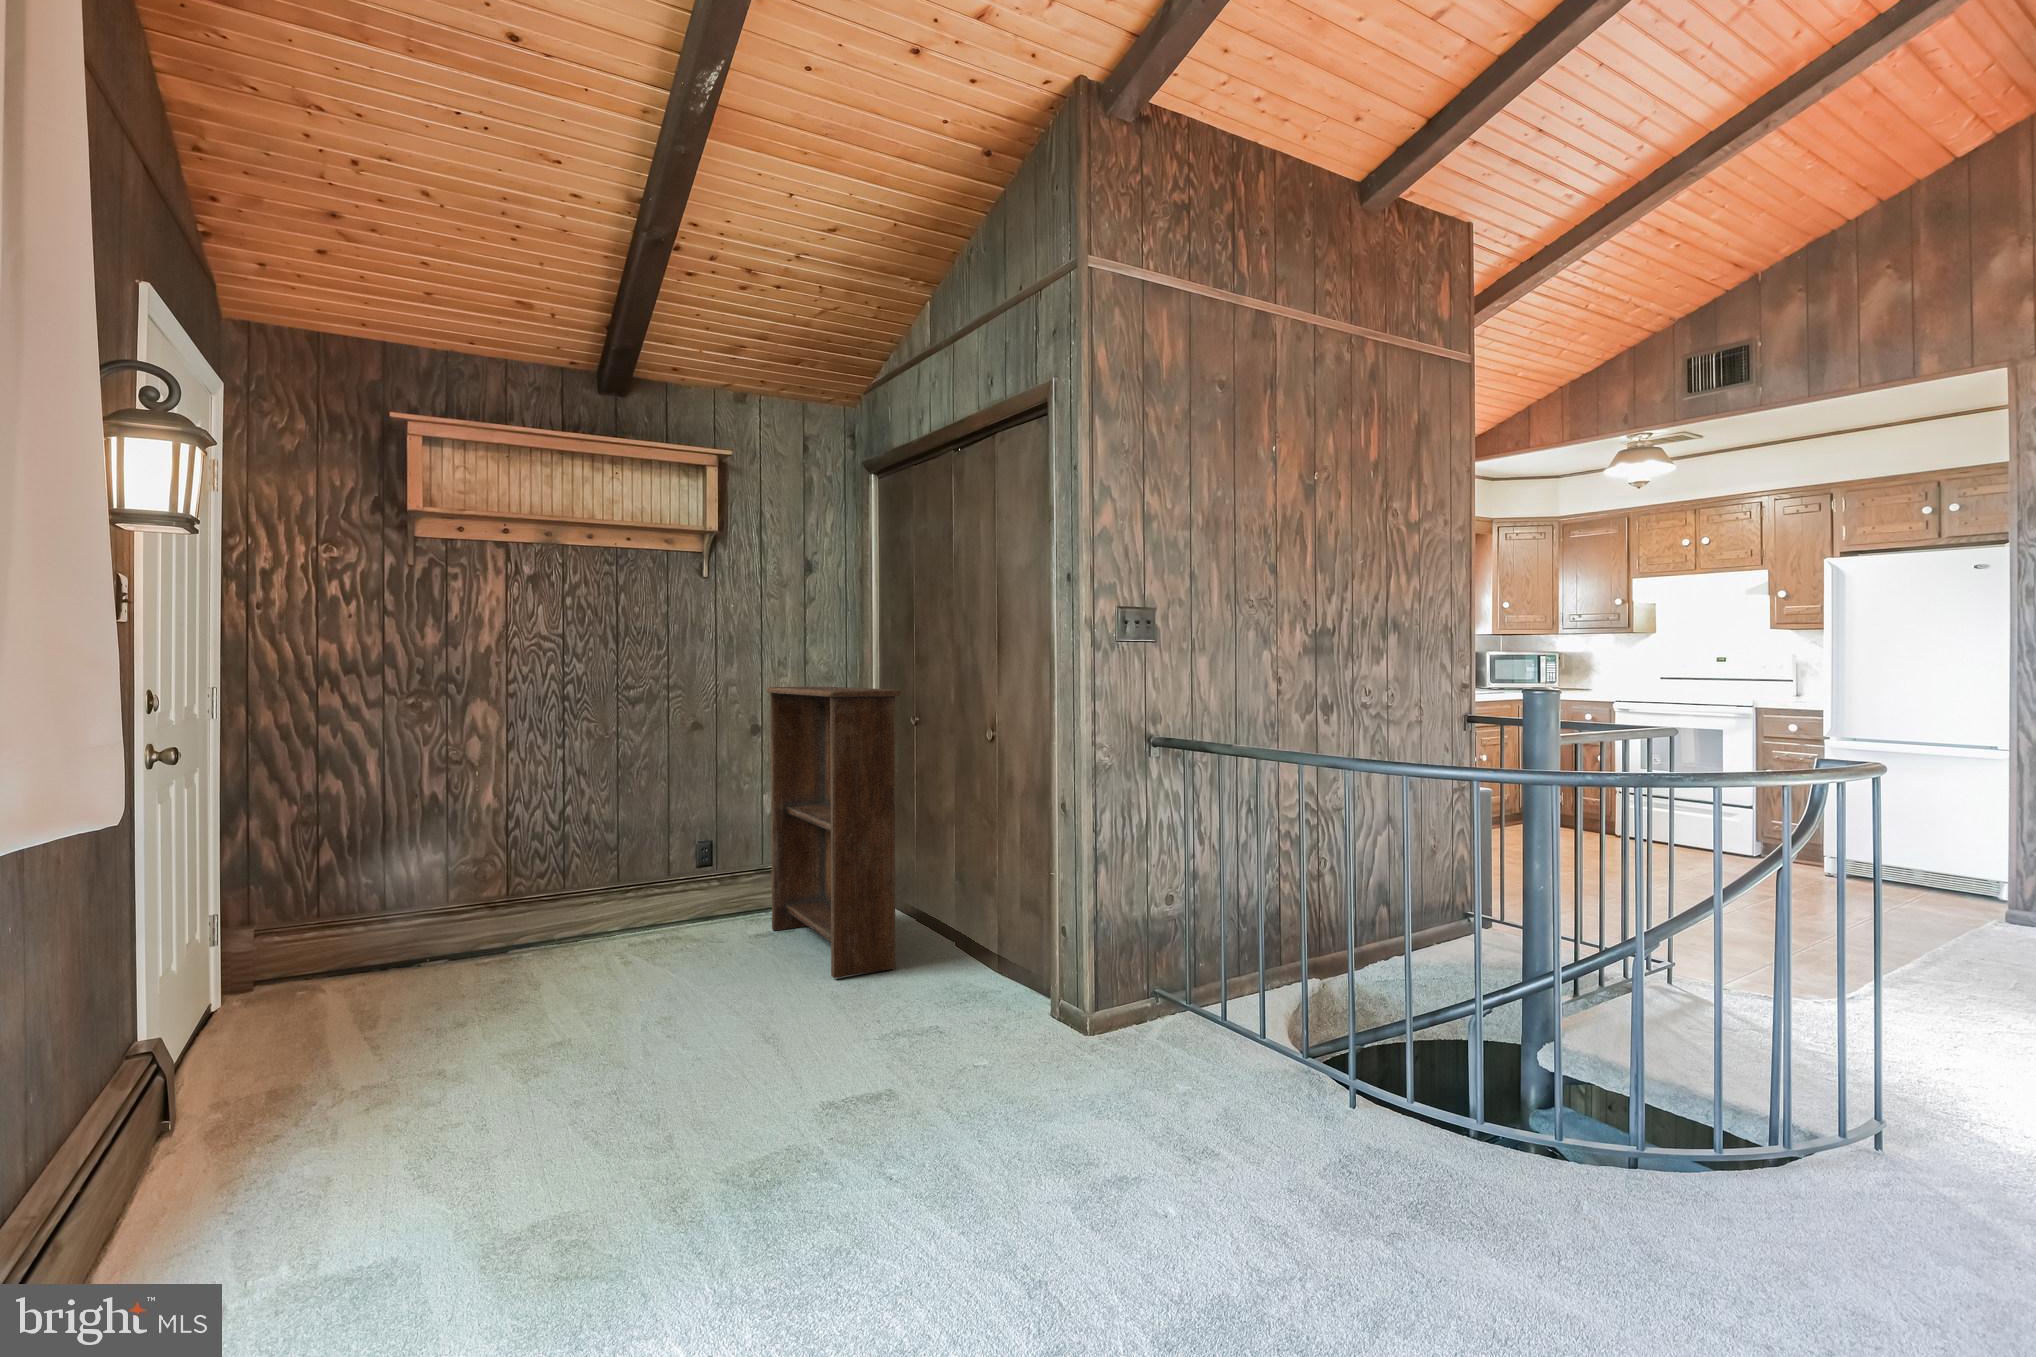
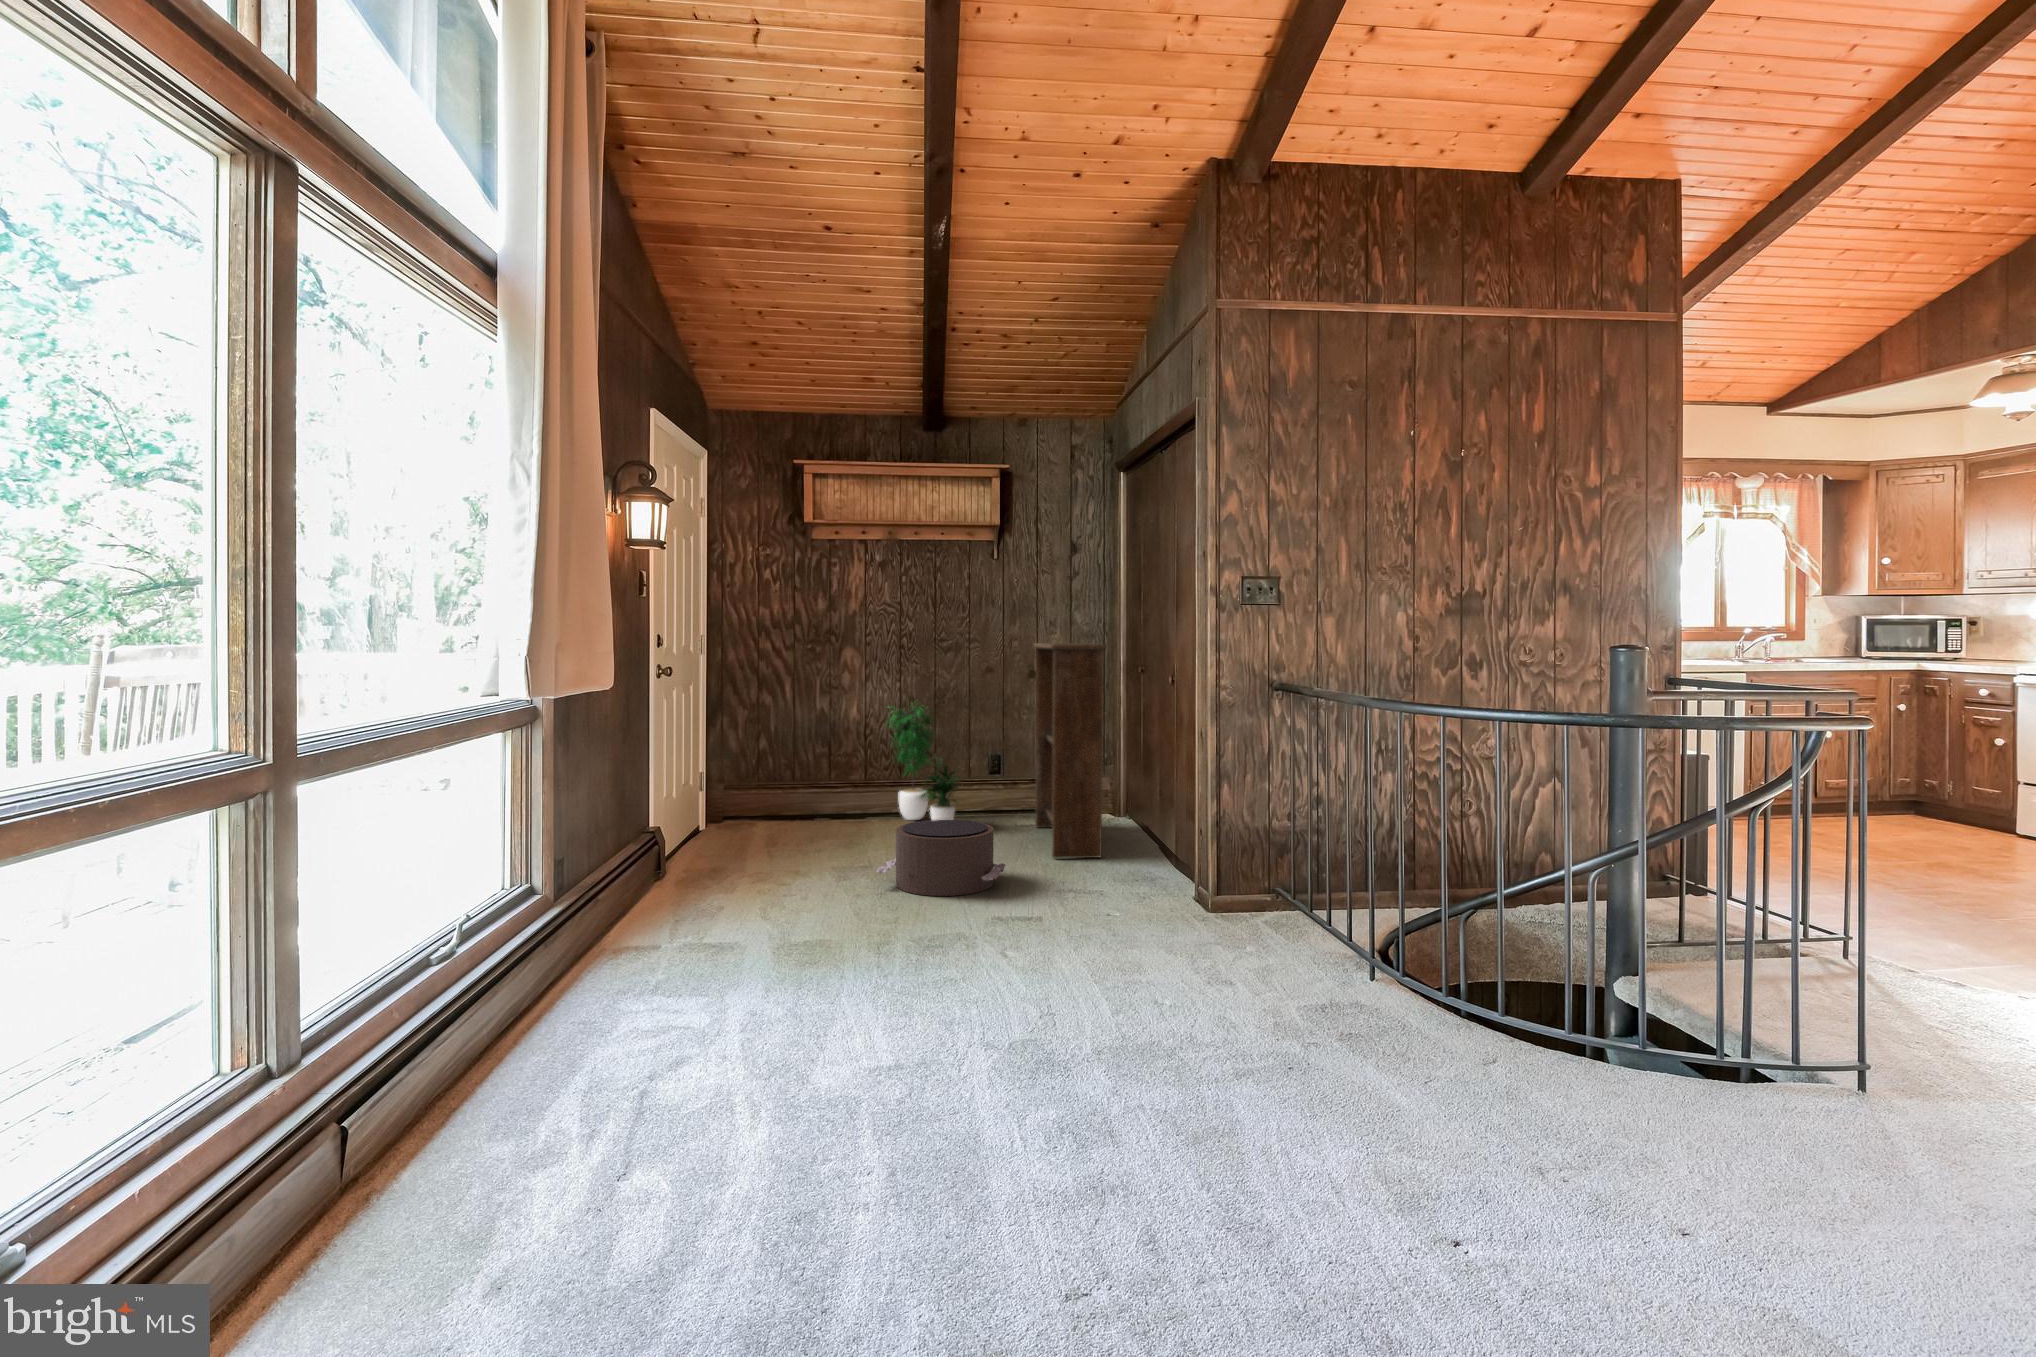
potted plant: none [541,762,681,951] -> present [889,706,960,820]
pouf: none [605,947,802,1077] -> present [876,819,1006,896]

